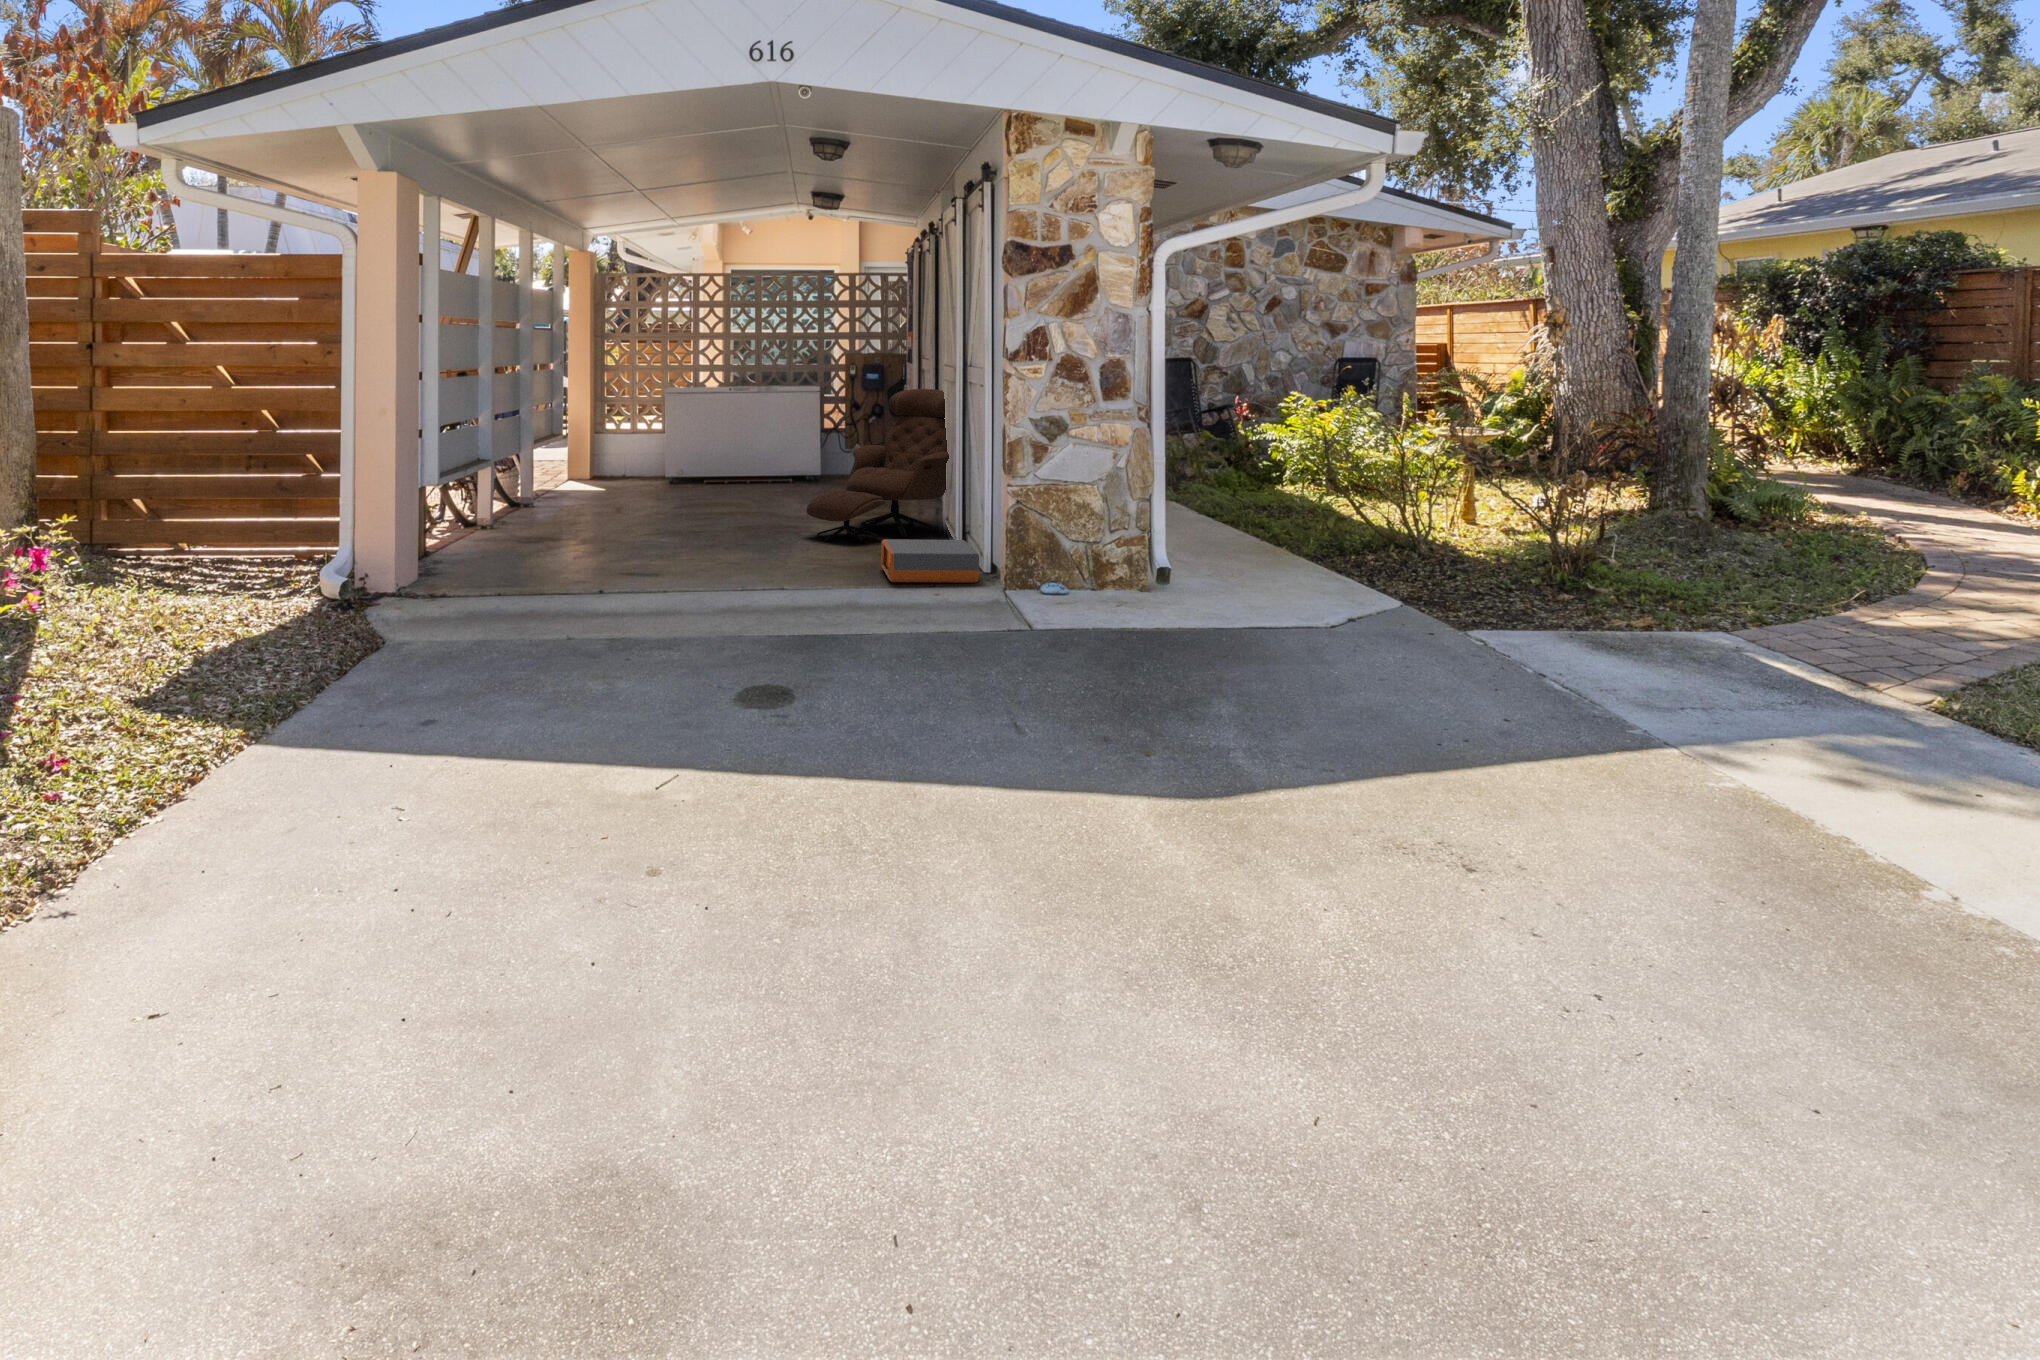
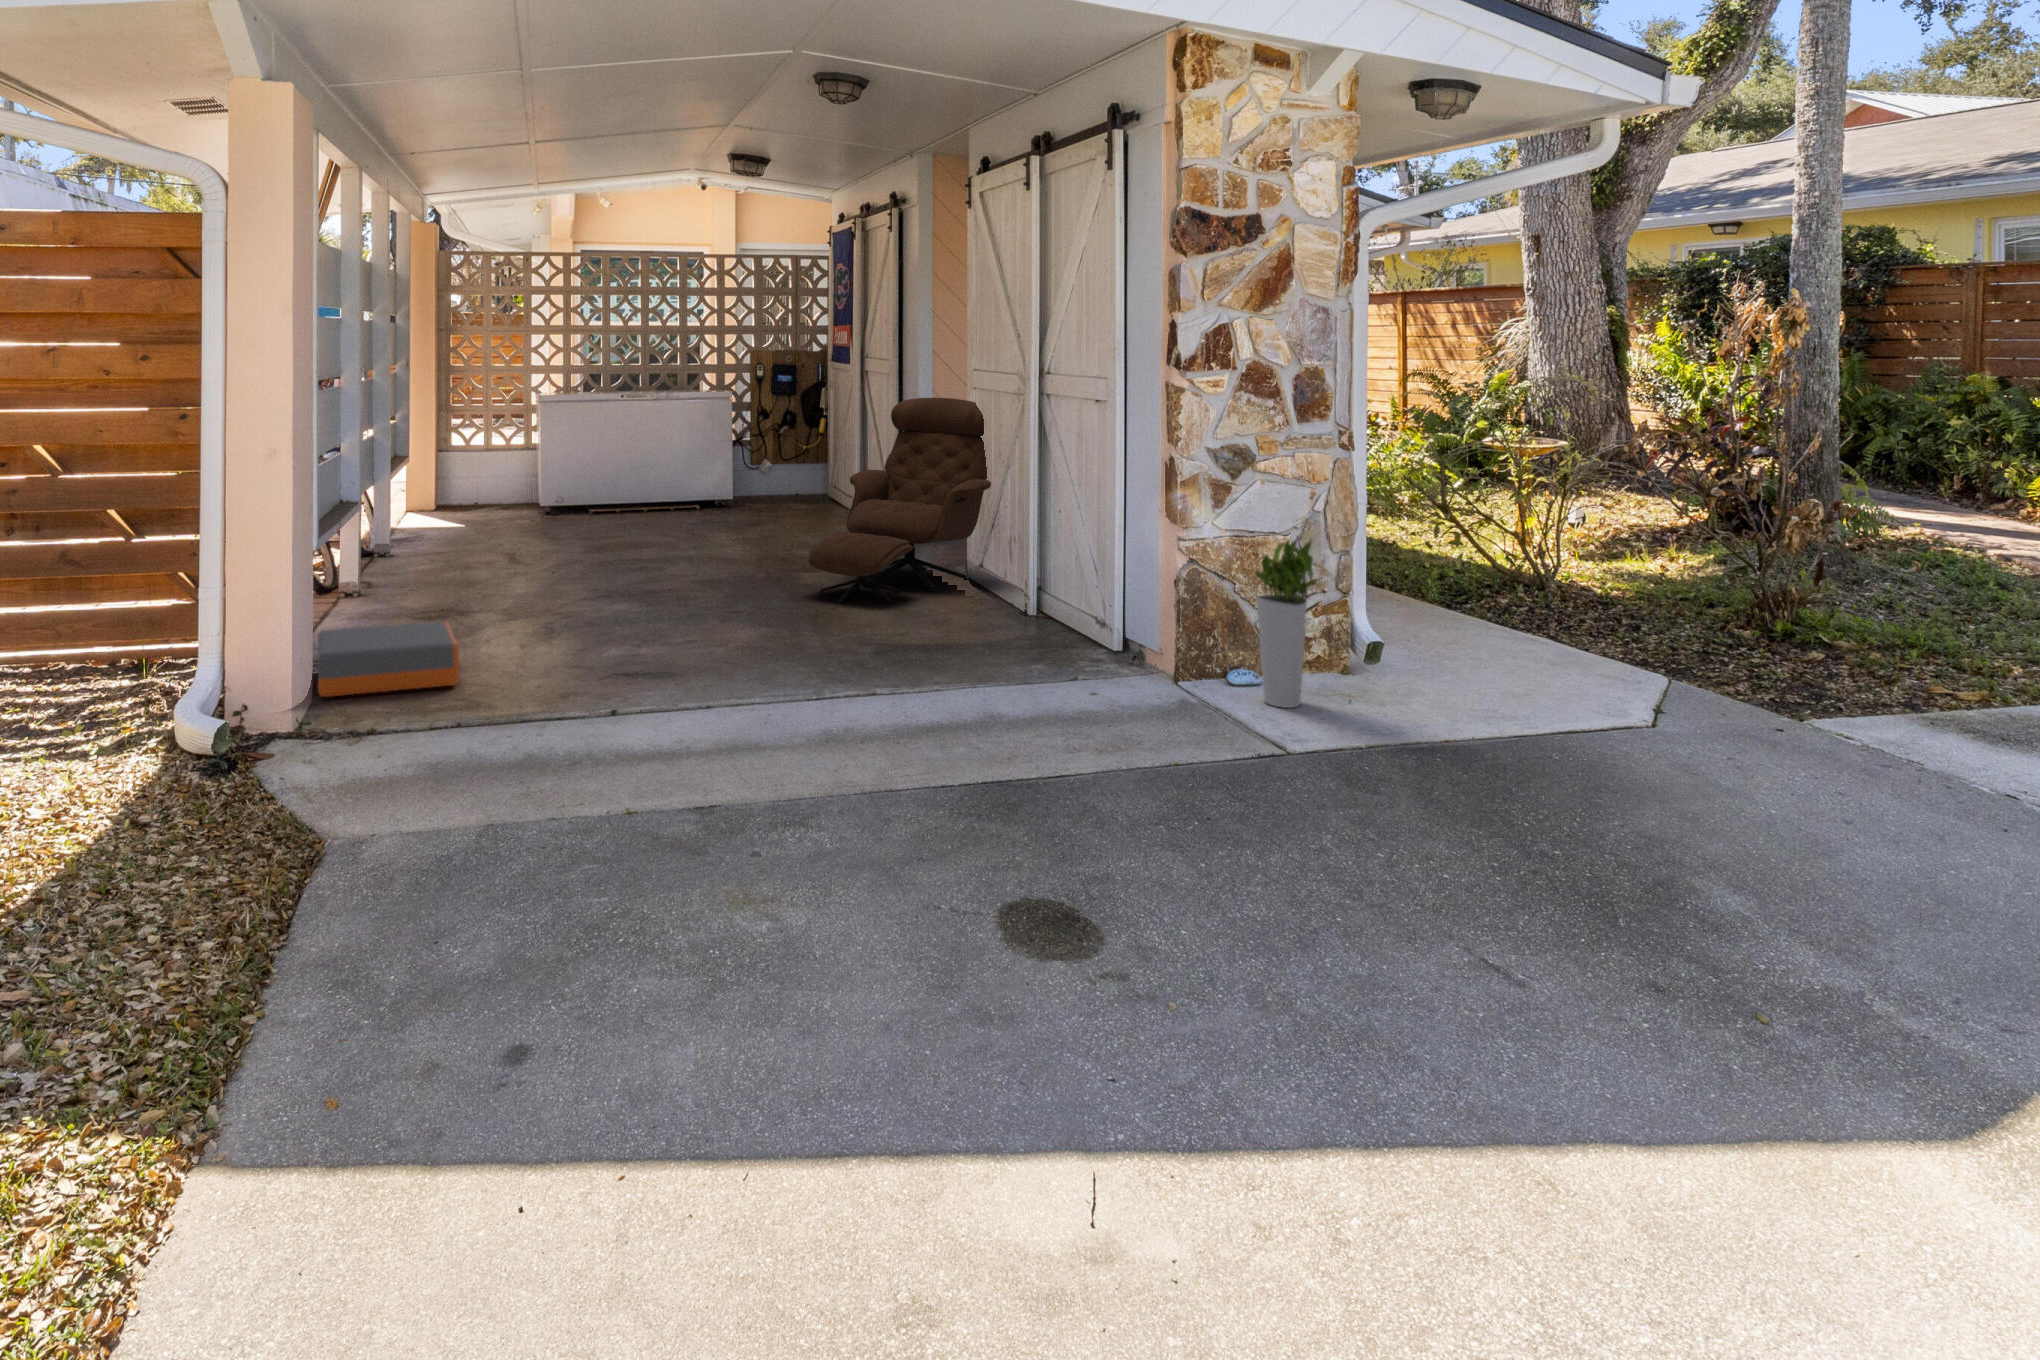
planter: none [1057,482,1113,609] -> present [1255,538,1320,708]
storage box: present [881,539,979,583] -> present [318,621,459,697]

